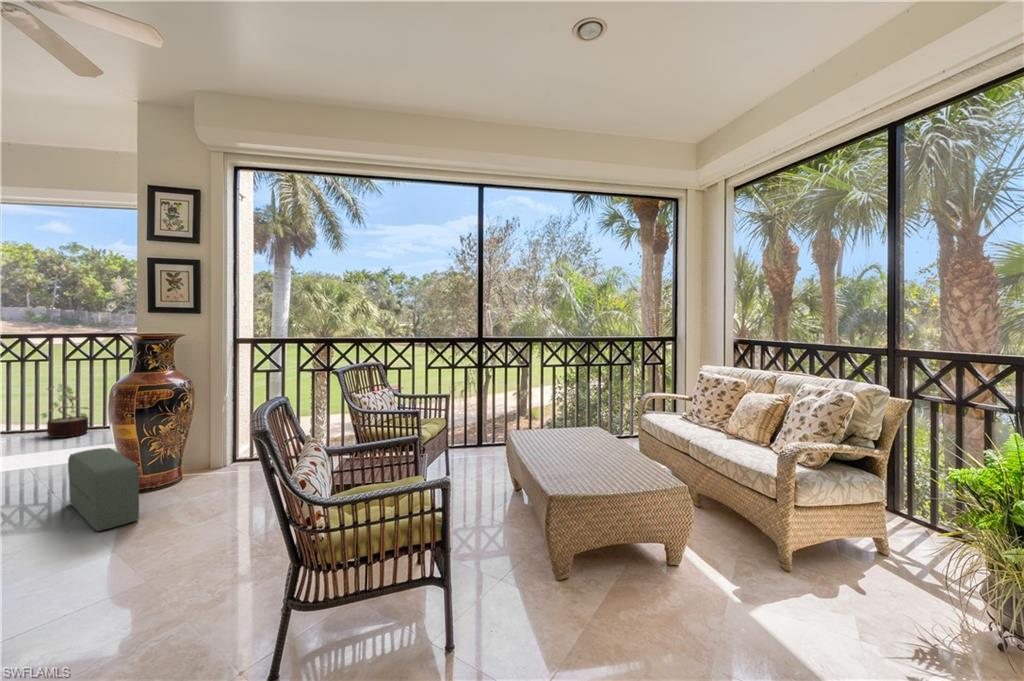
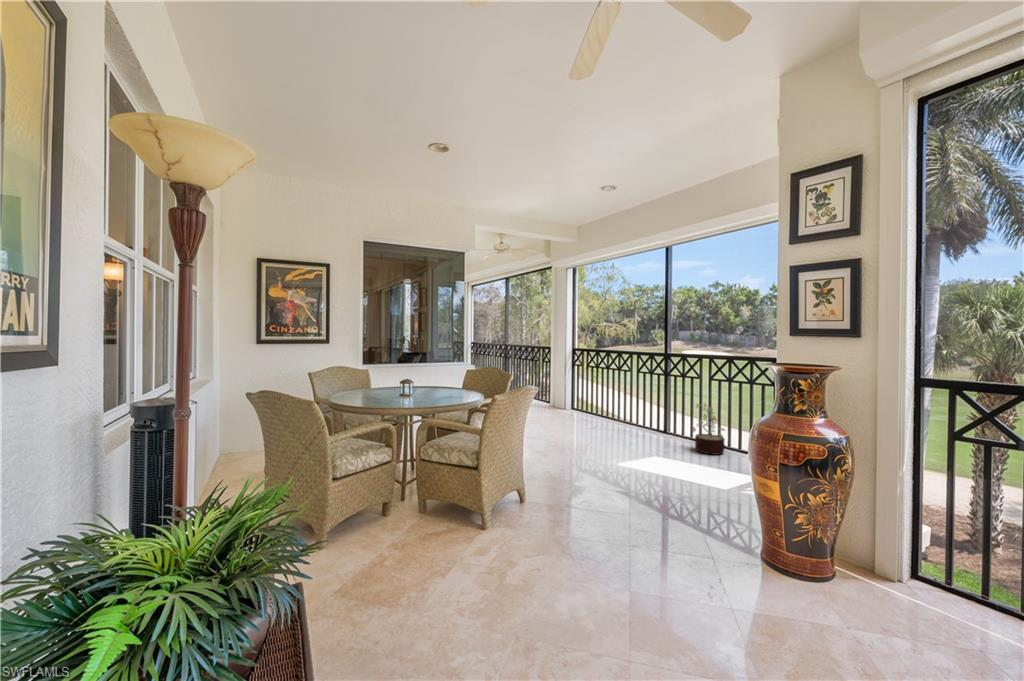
pouf: present [68,448,139,531] -> none [709,498,789,644]

